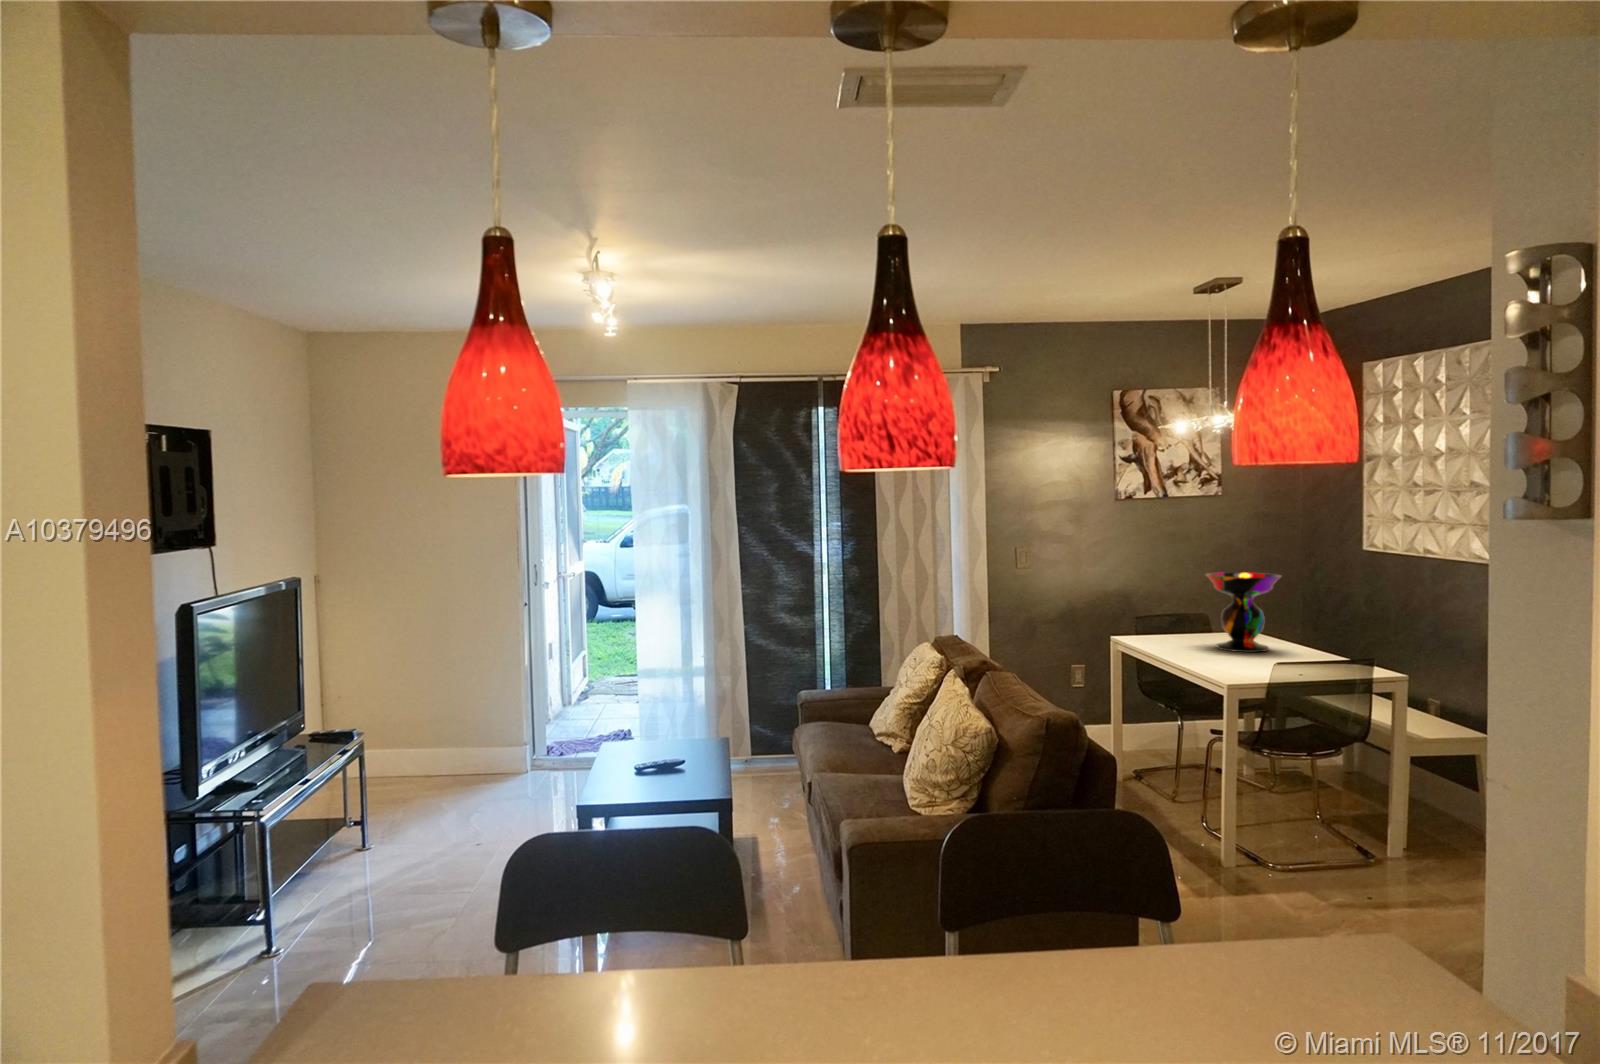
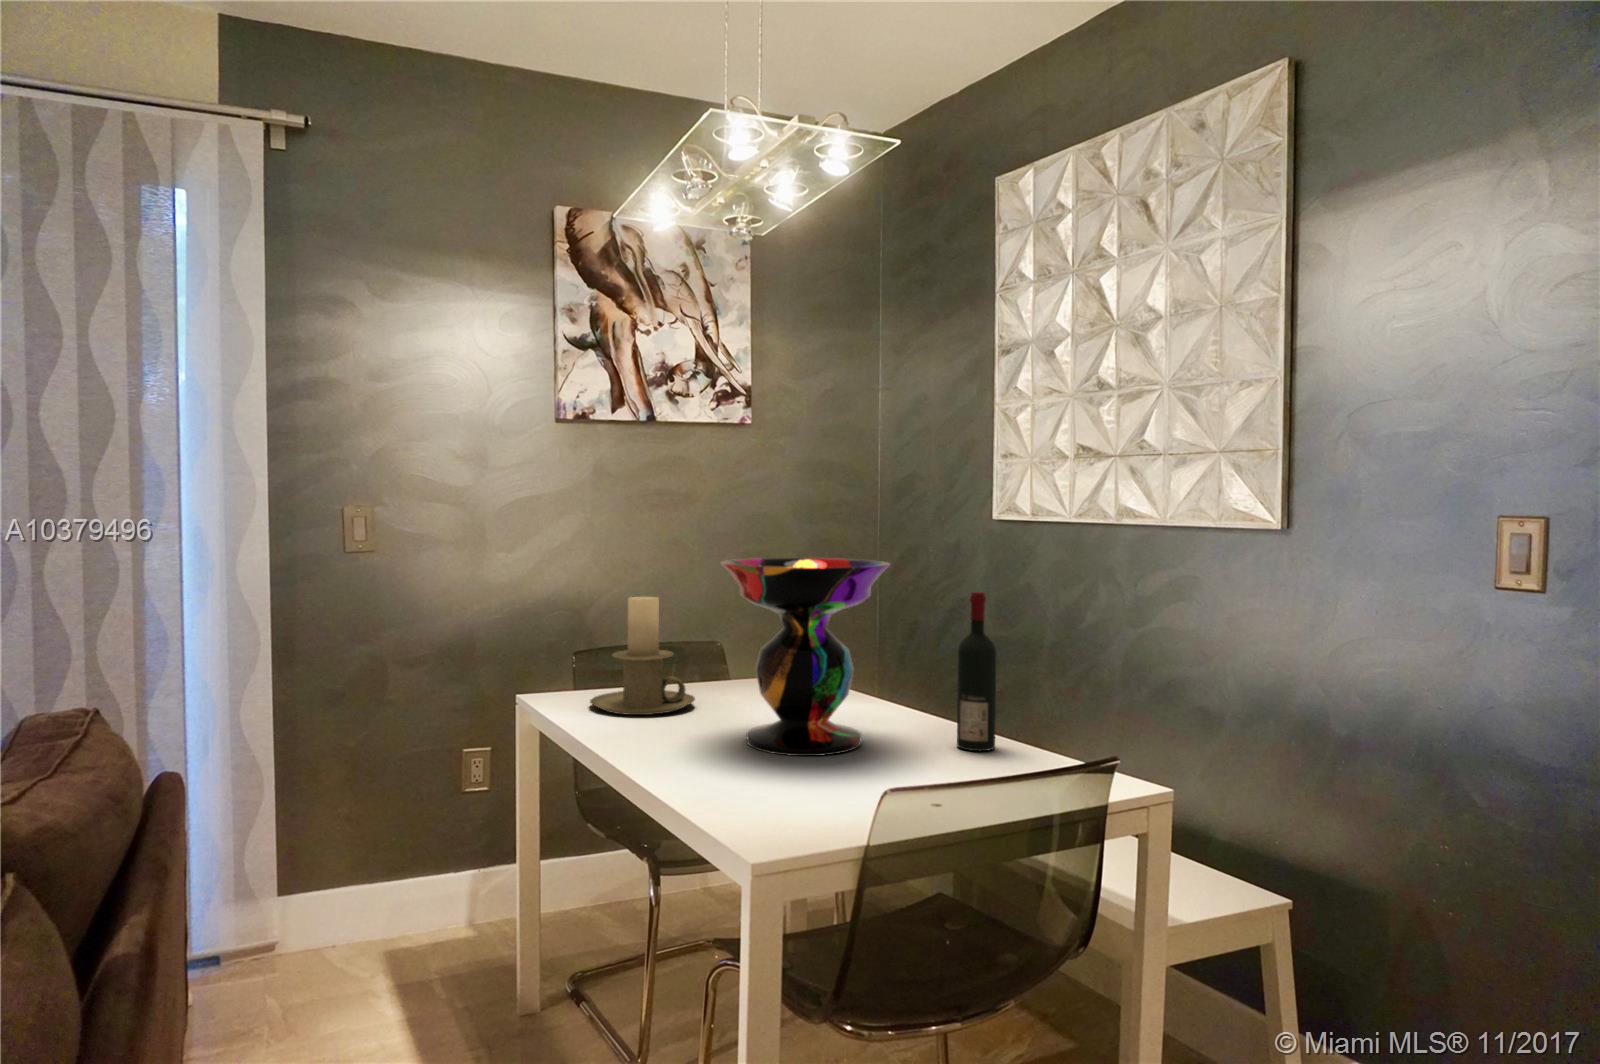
candle holder: none [1144,587,1193,638] -> present [590,597,695,715]
wine bottle: none [1313,589,1332,656] -> present [957,592,996,751]

